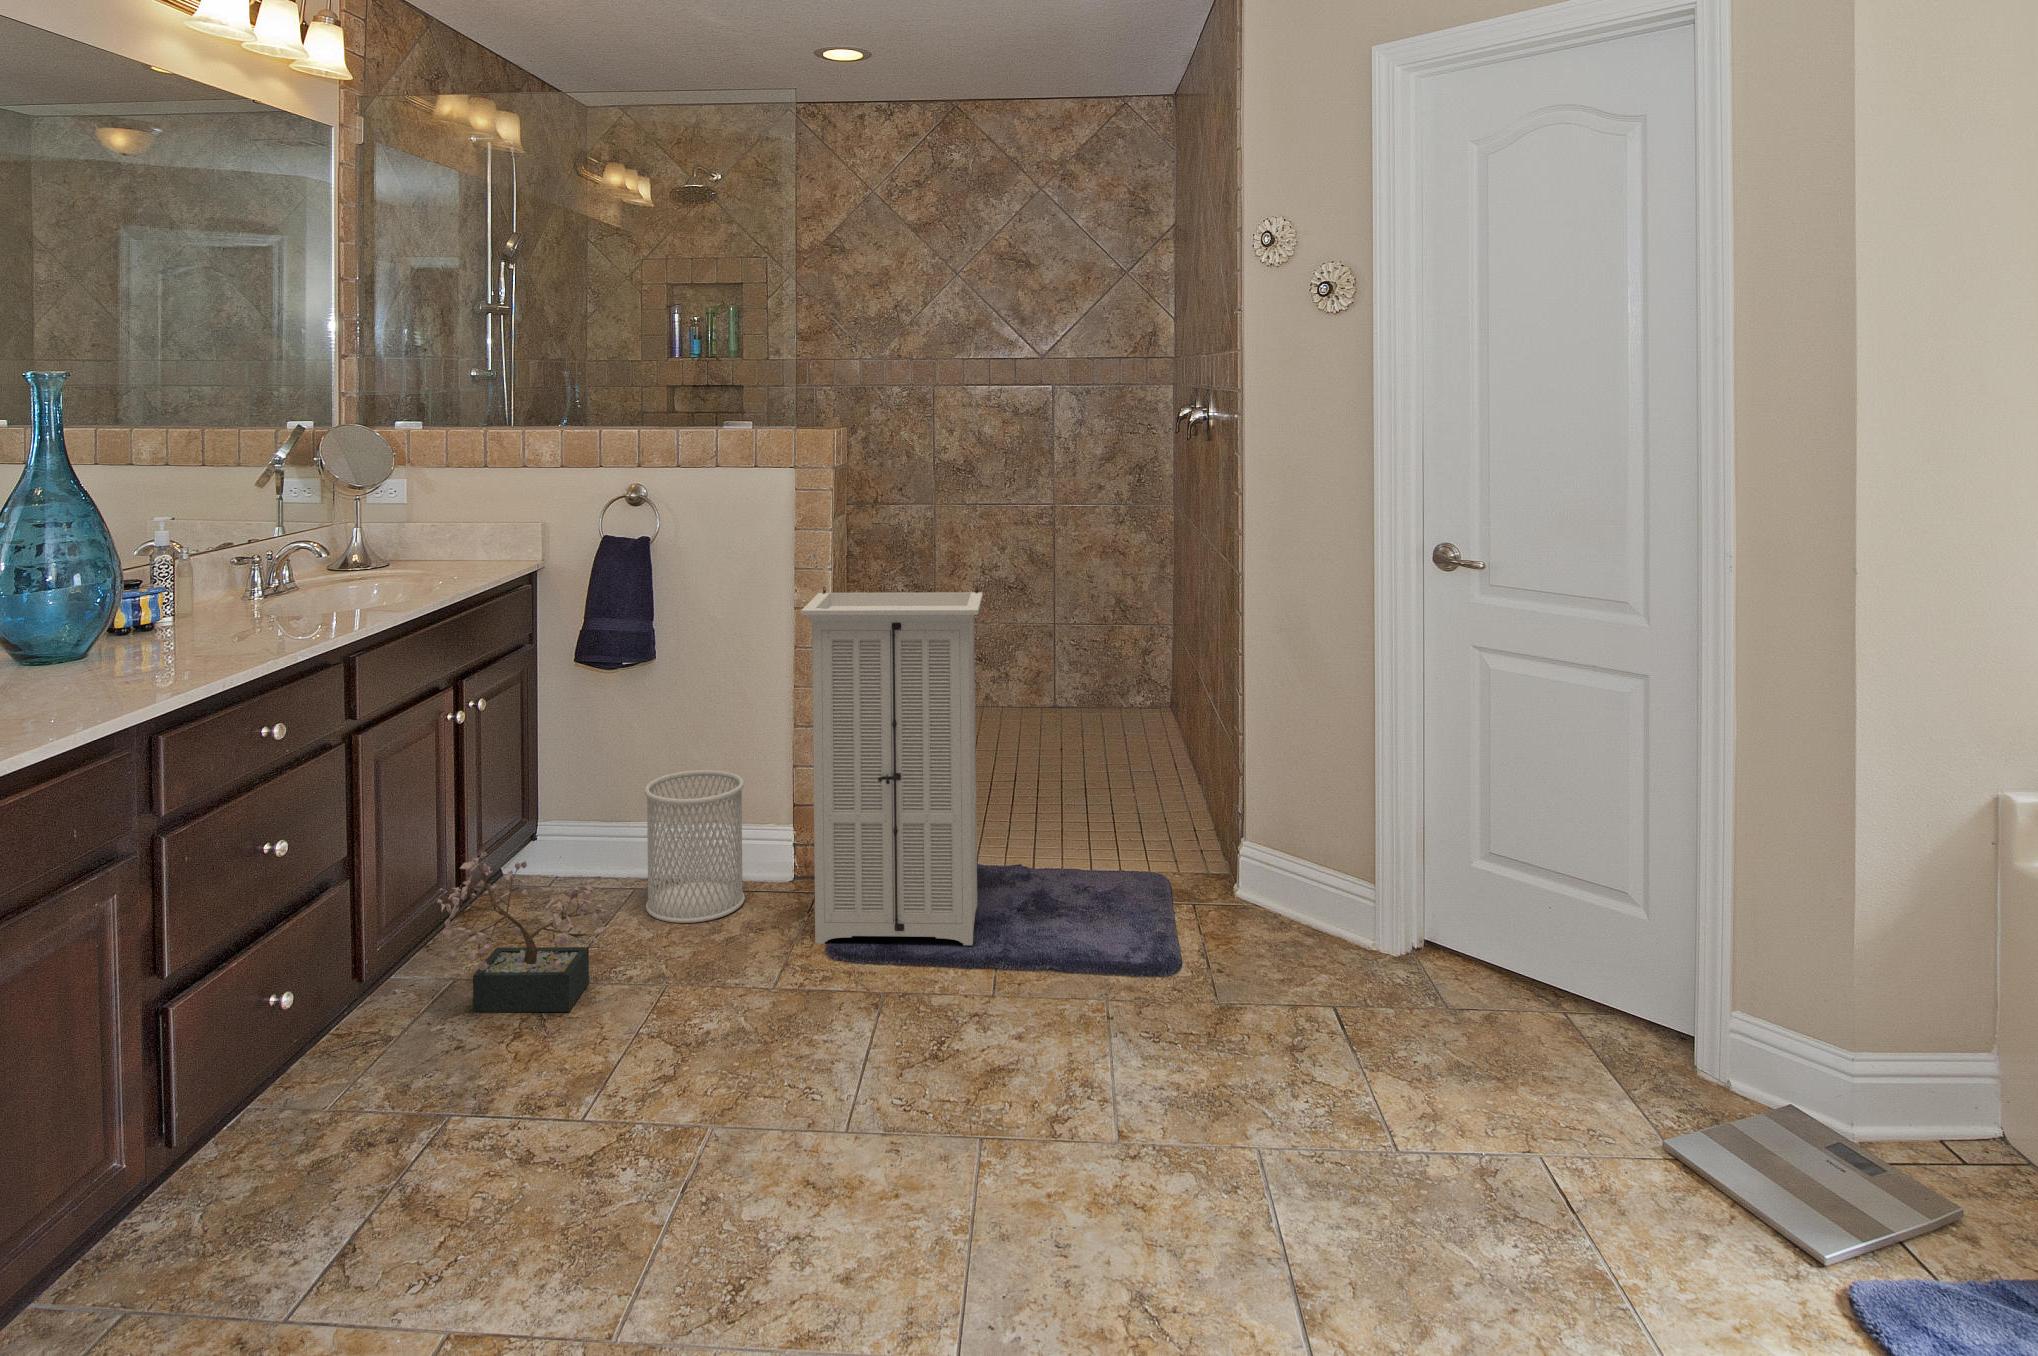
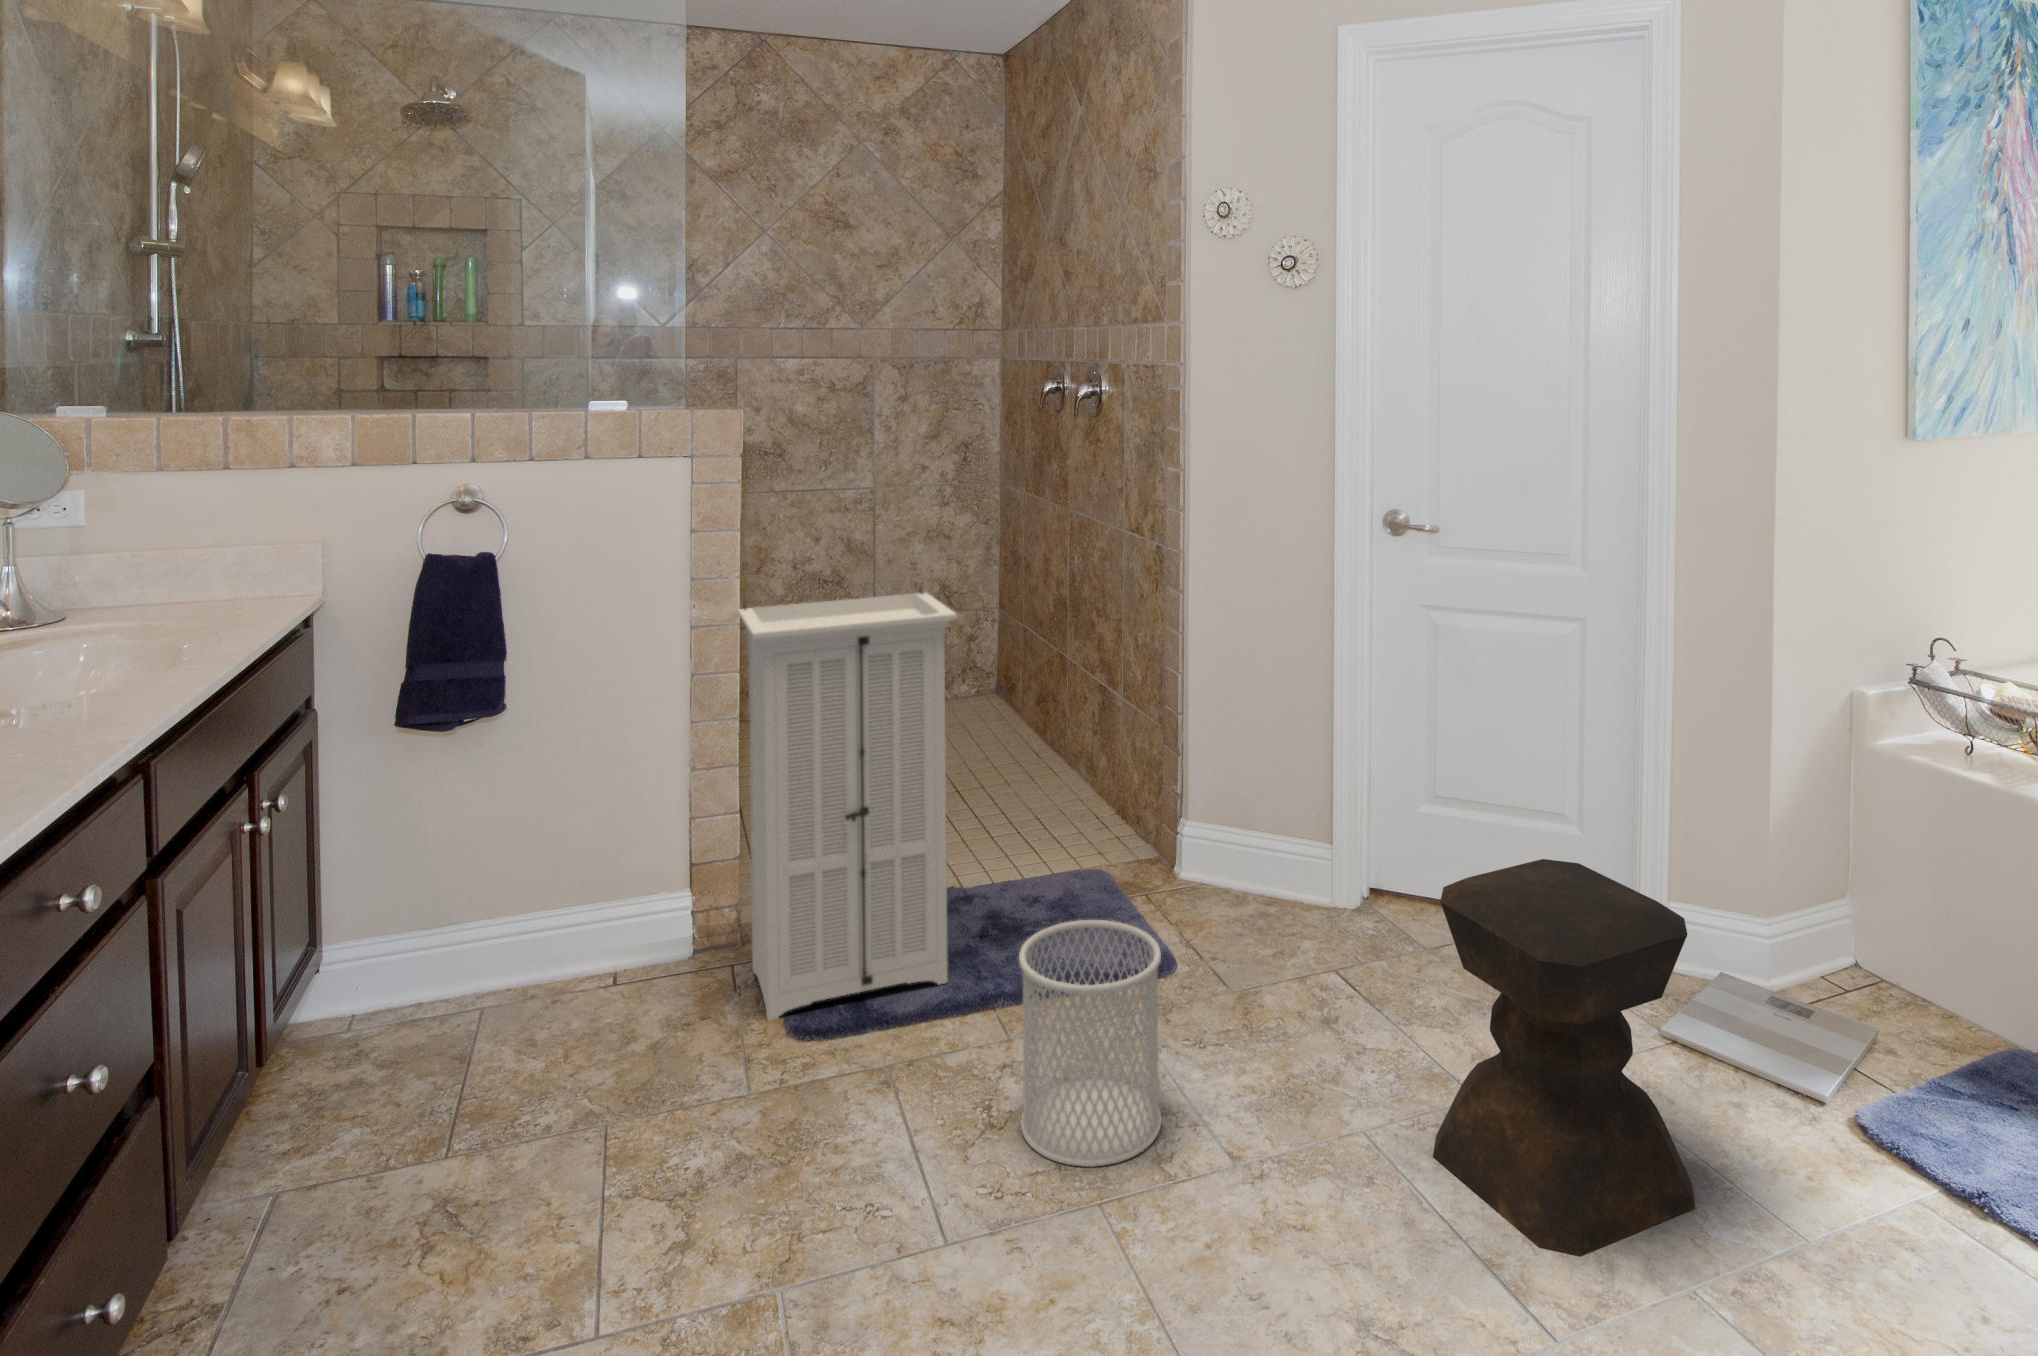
wastebasket: present [645,770,745,923] -> present [1019,920,1162,1167]
decorative plant: present [437,852,608,1012] -> none [298,1003,549,1224]
stool: none [1299,906,1563,1308] -> present [1433,859,1695,1257]

